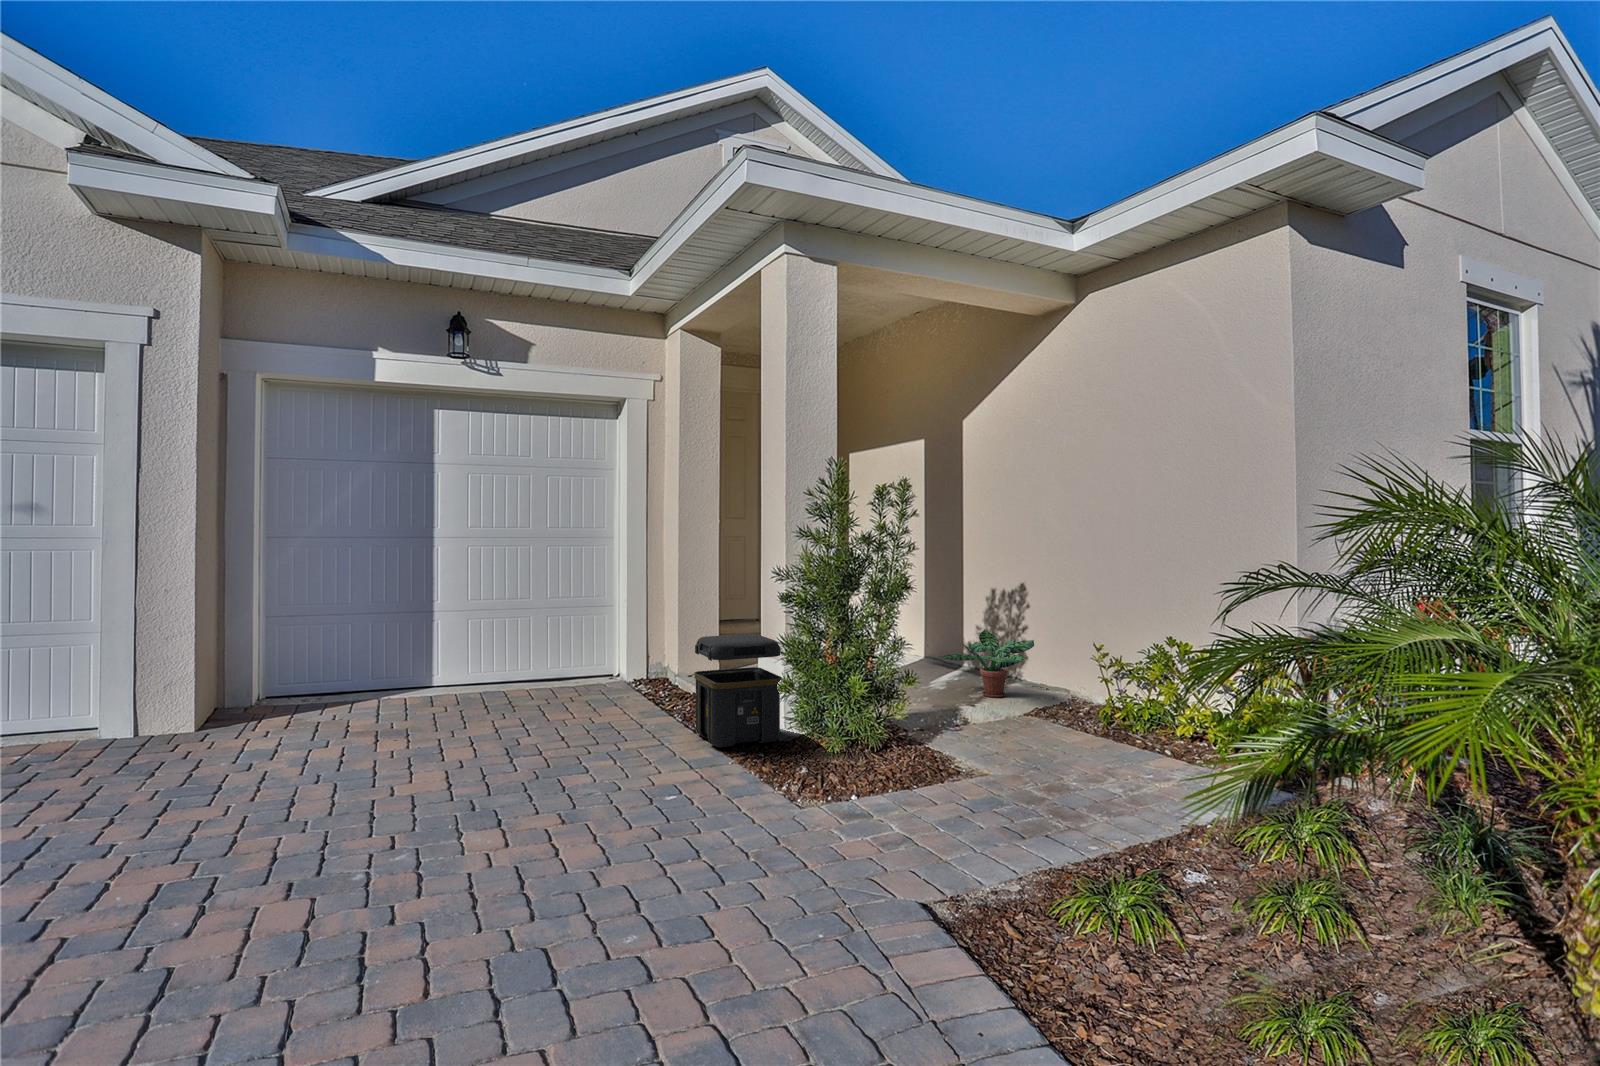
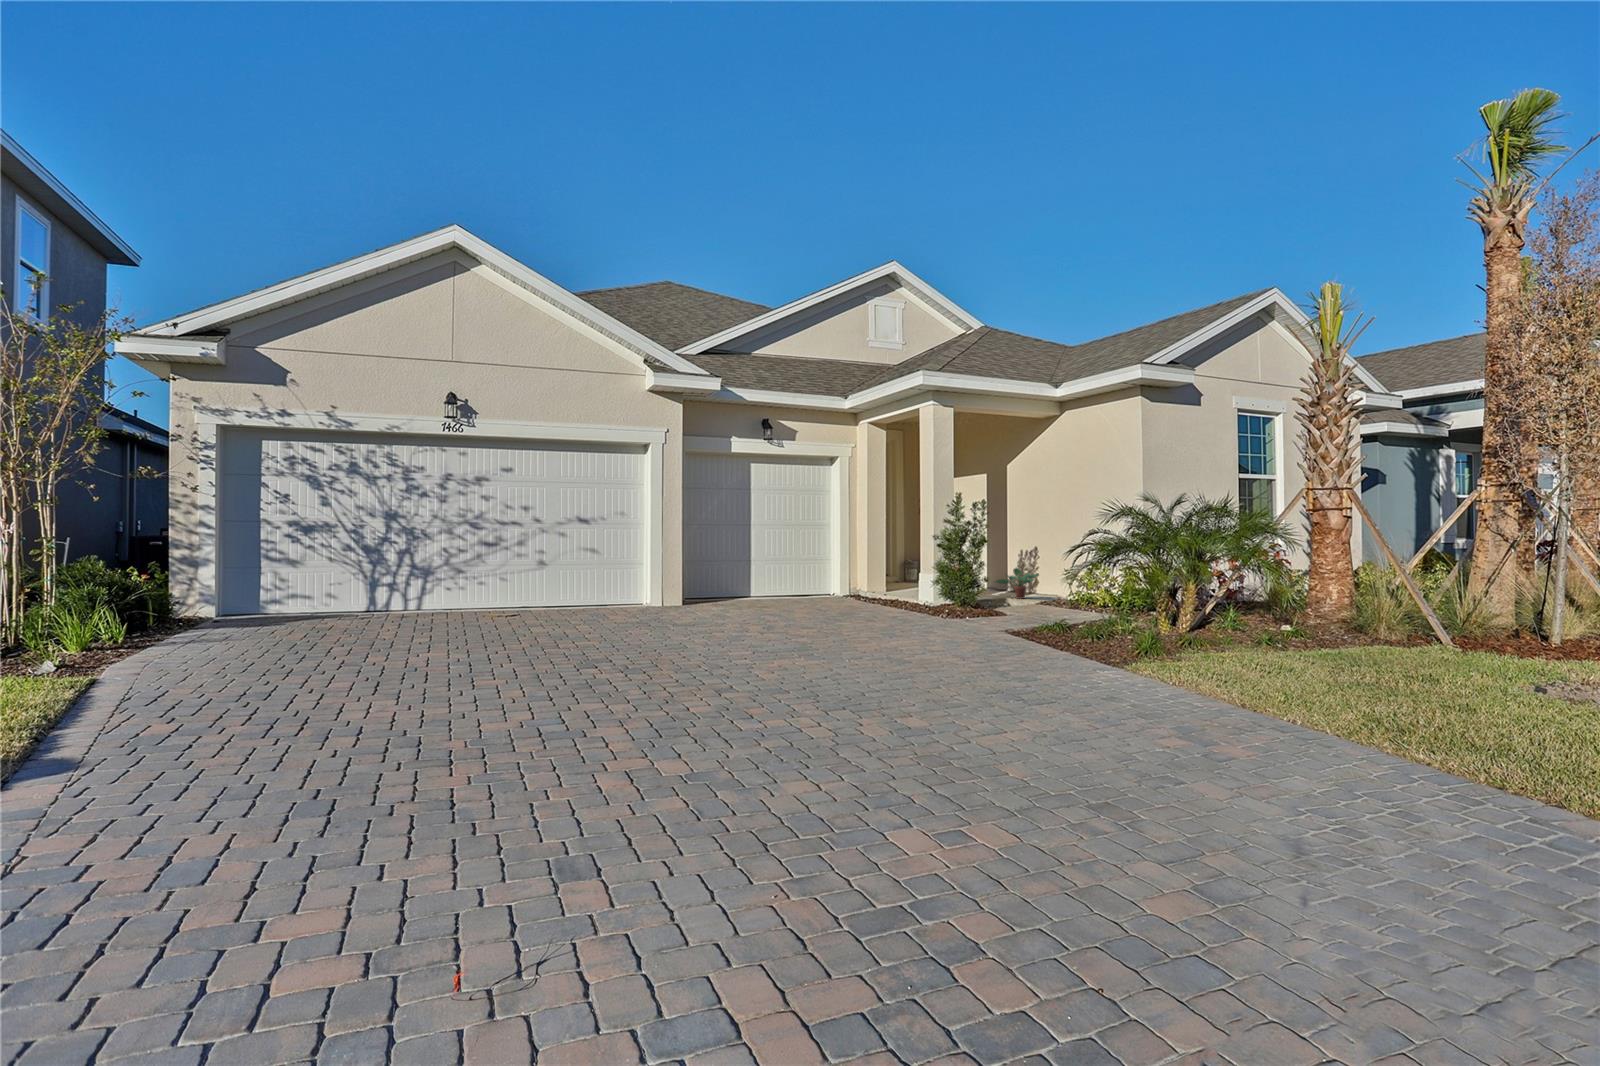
toolbox: present [694,634,782,748] -> none [897,563,935,606]

